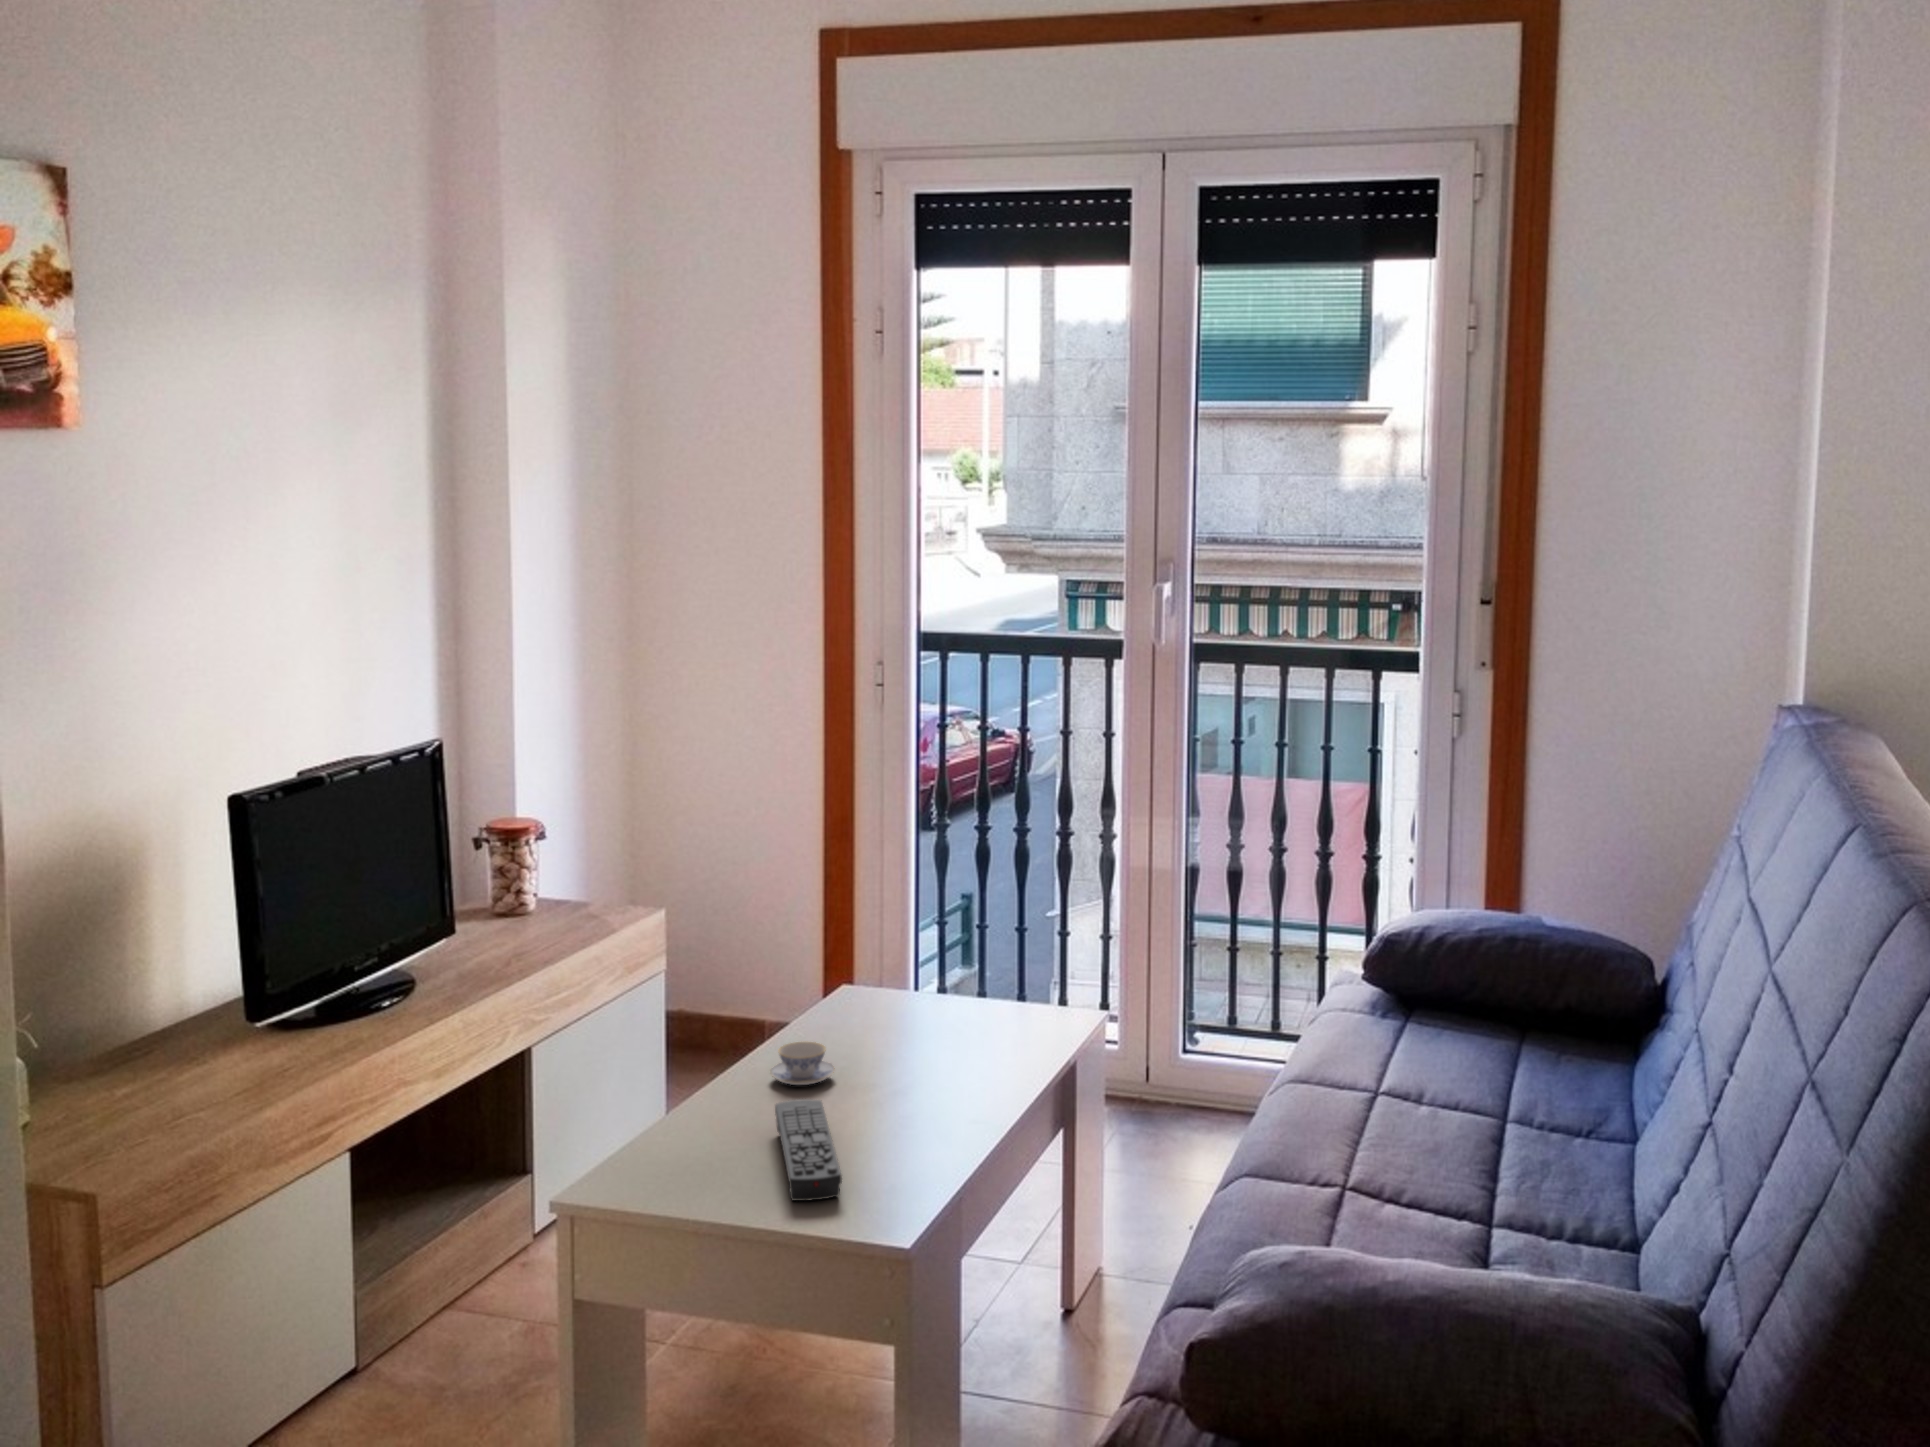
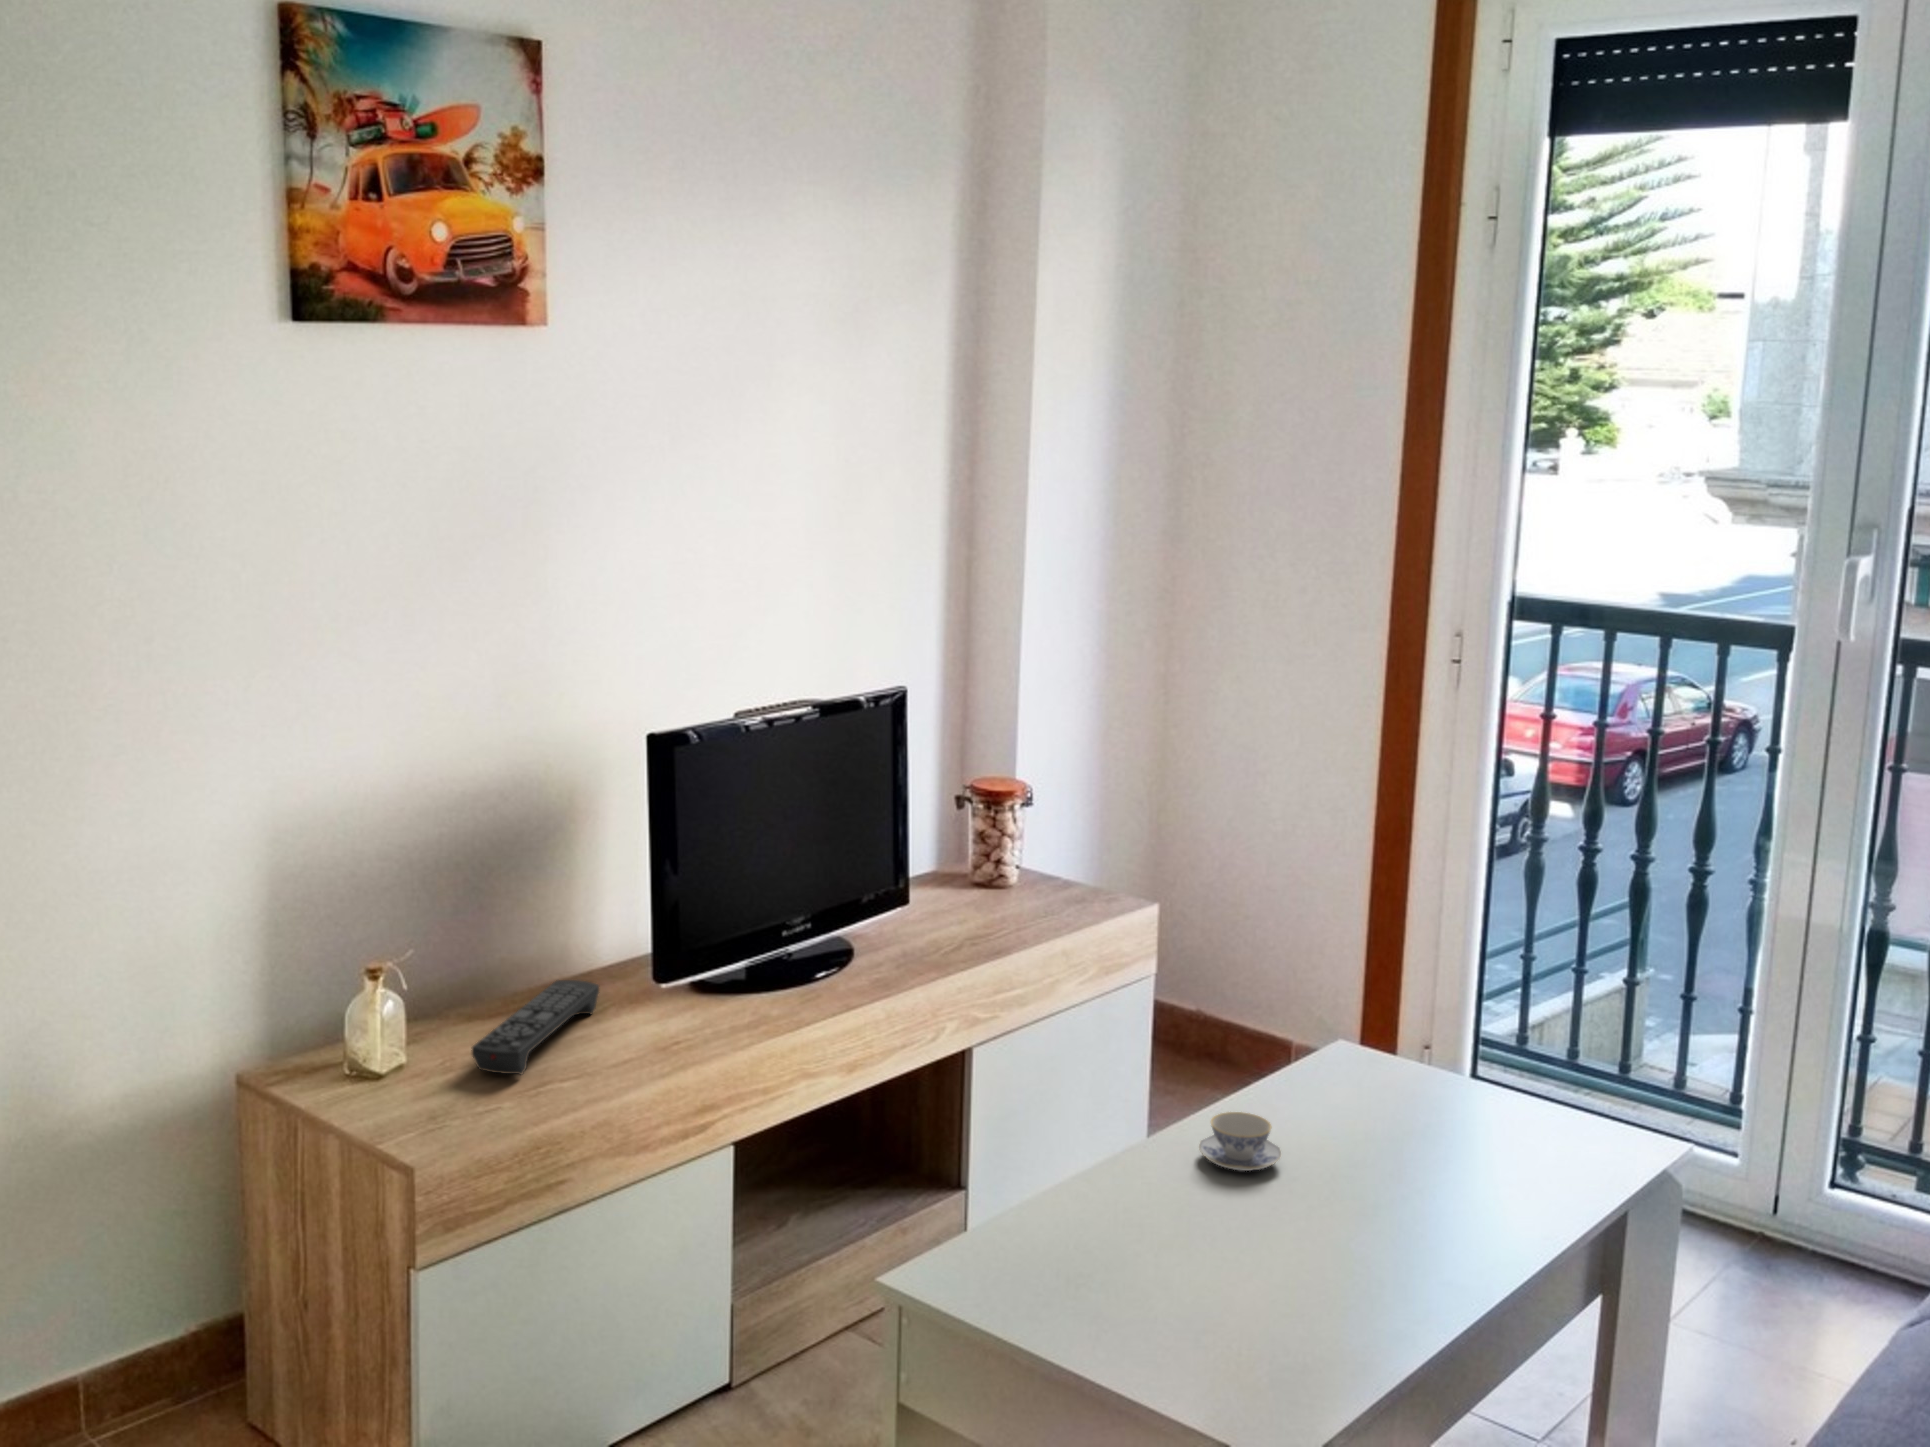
remote control: present [775,1099,842,1201] -> present [471,980,599,1074]

